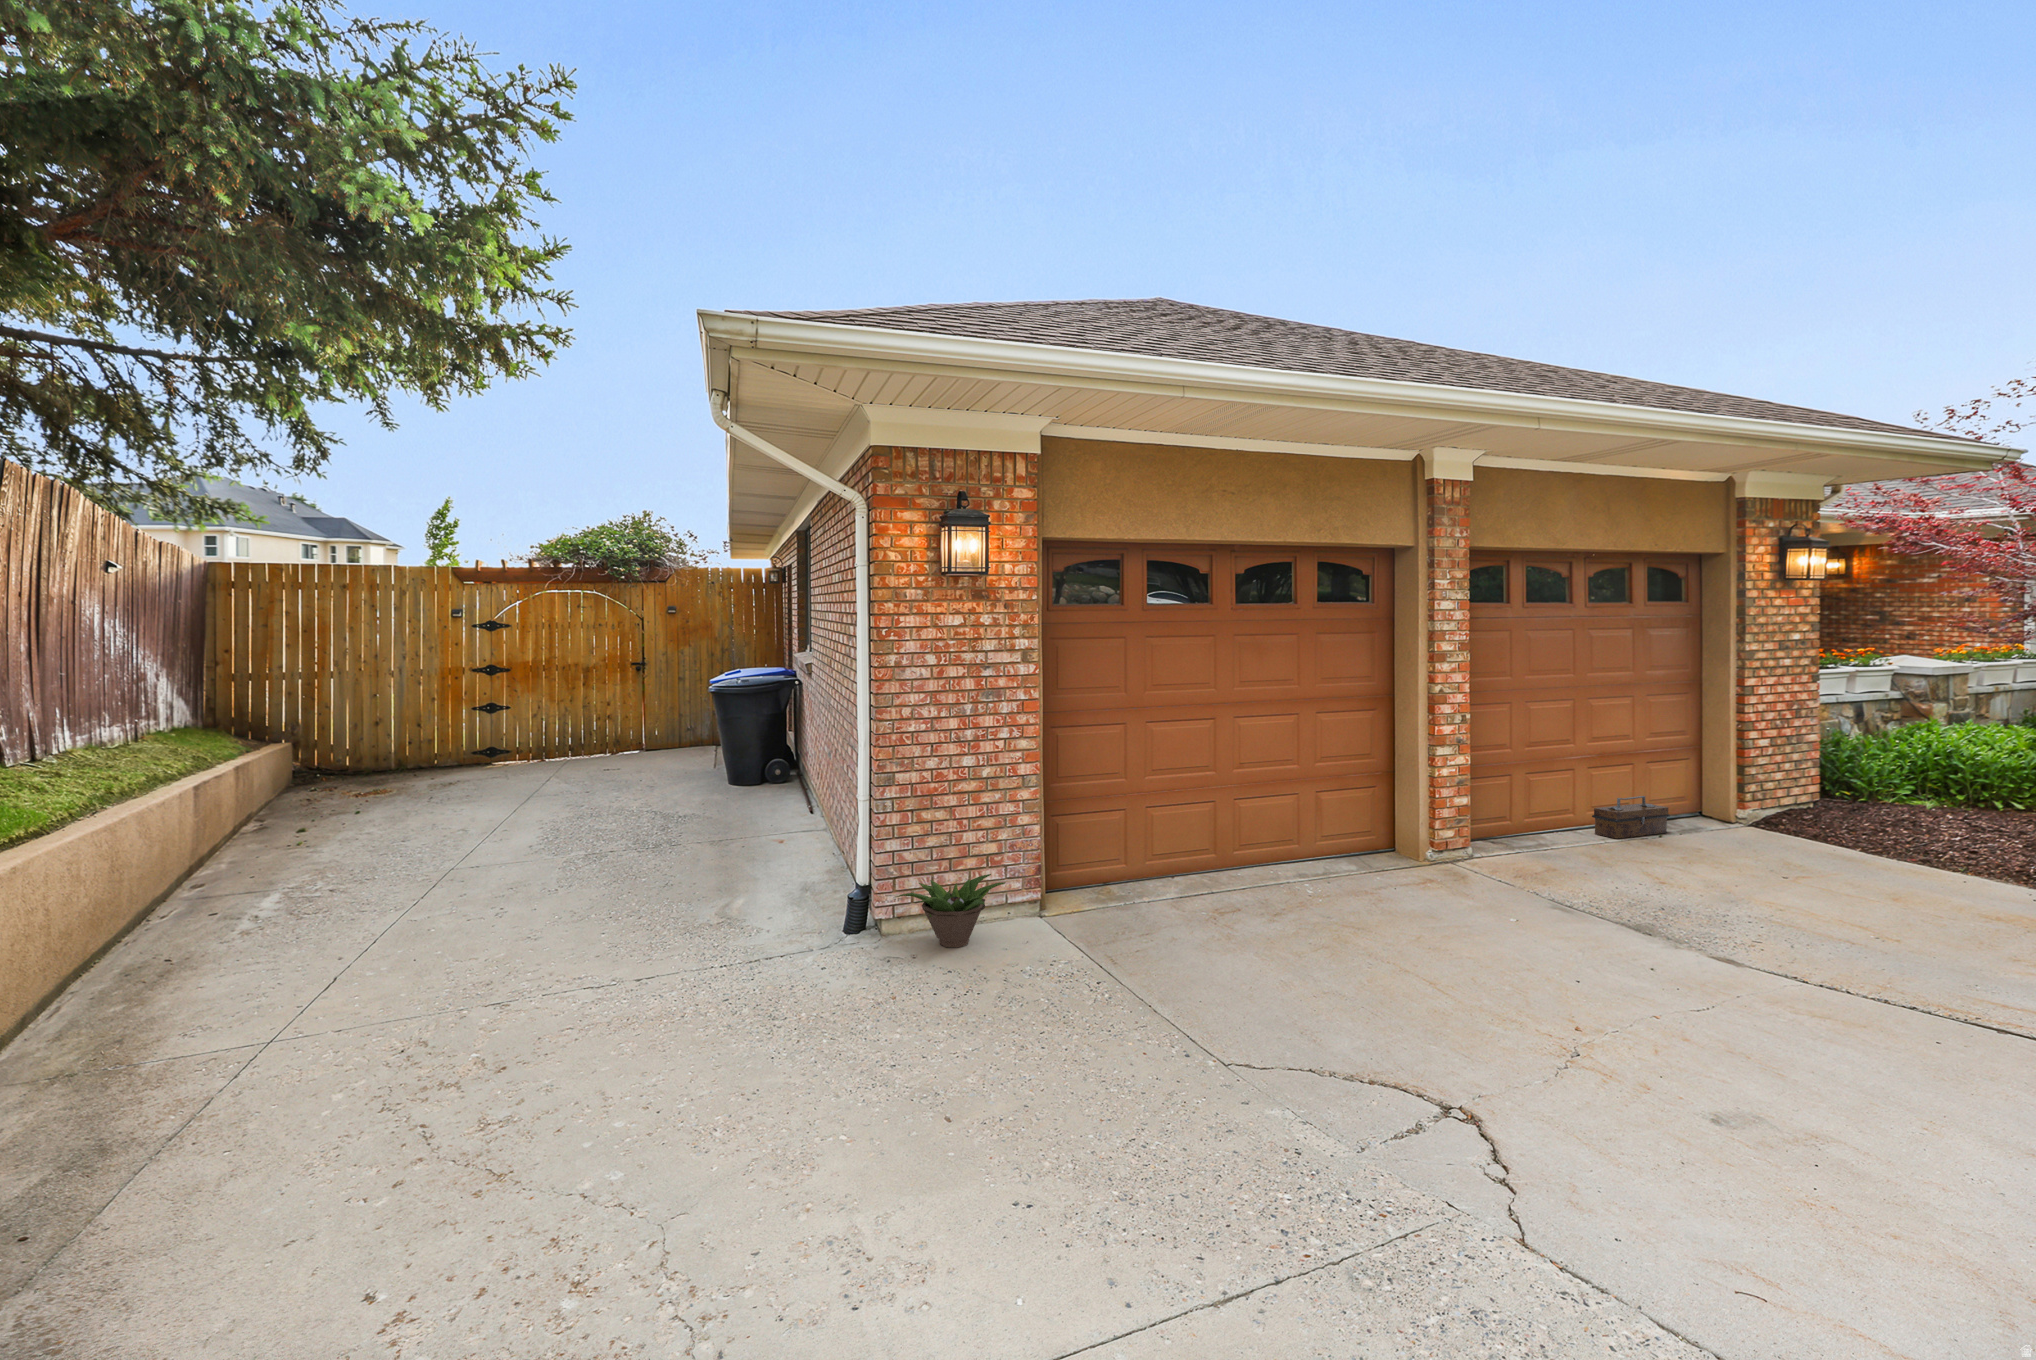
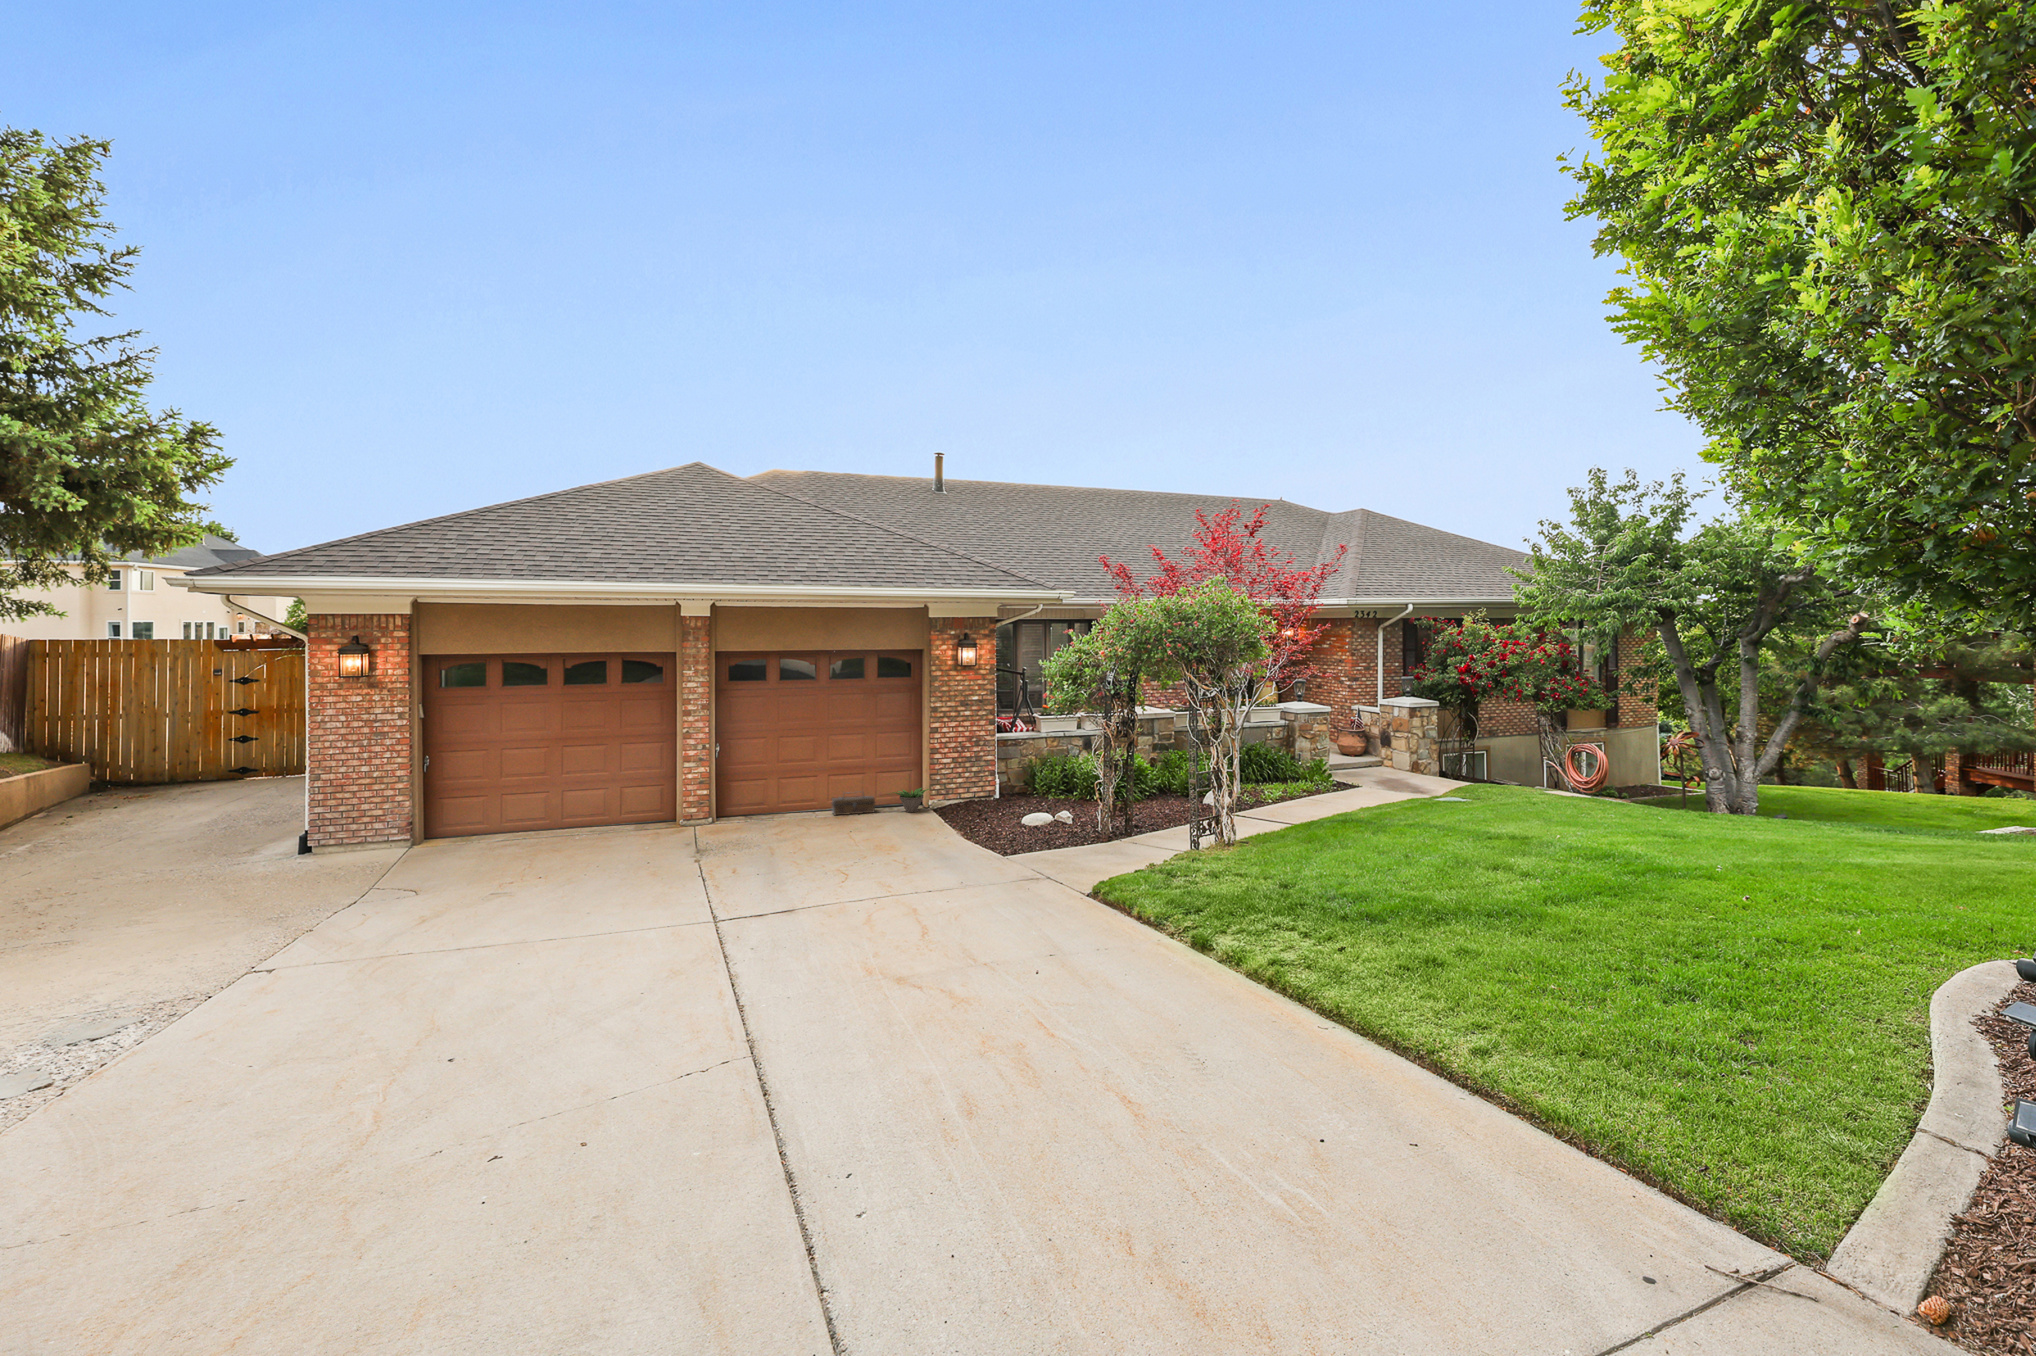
decorative plant: present [895,874,1006,948] -> present [893,788,929,812]

